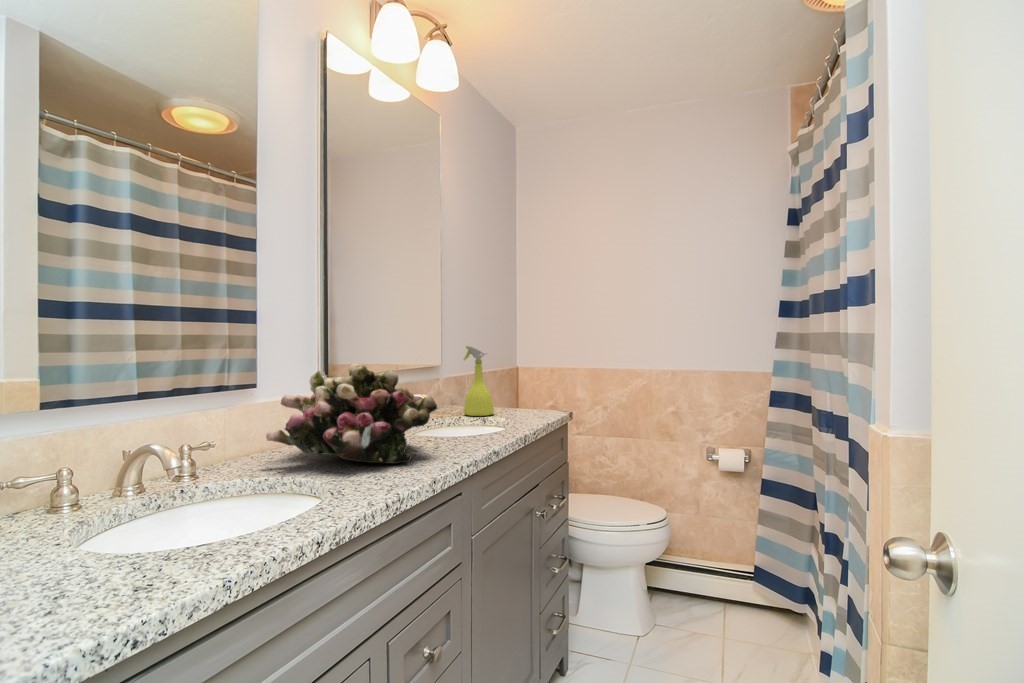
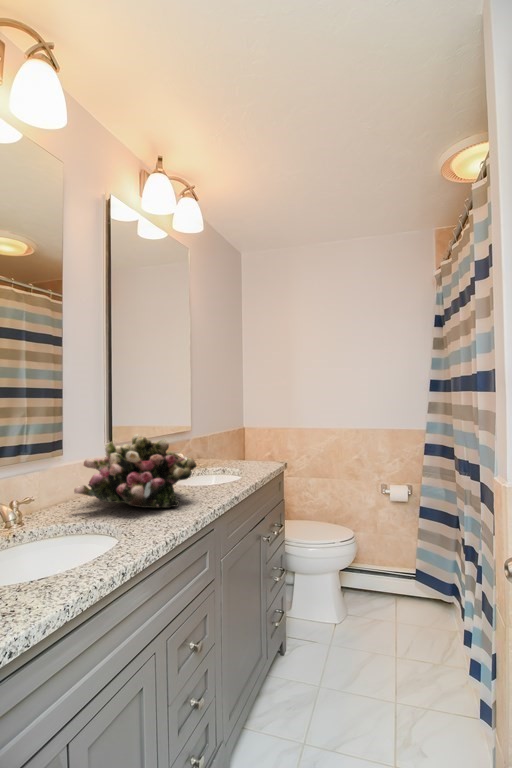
spray bottle: present [464,346,494,416] -> none [209,416,232,466]

